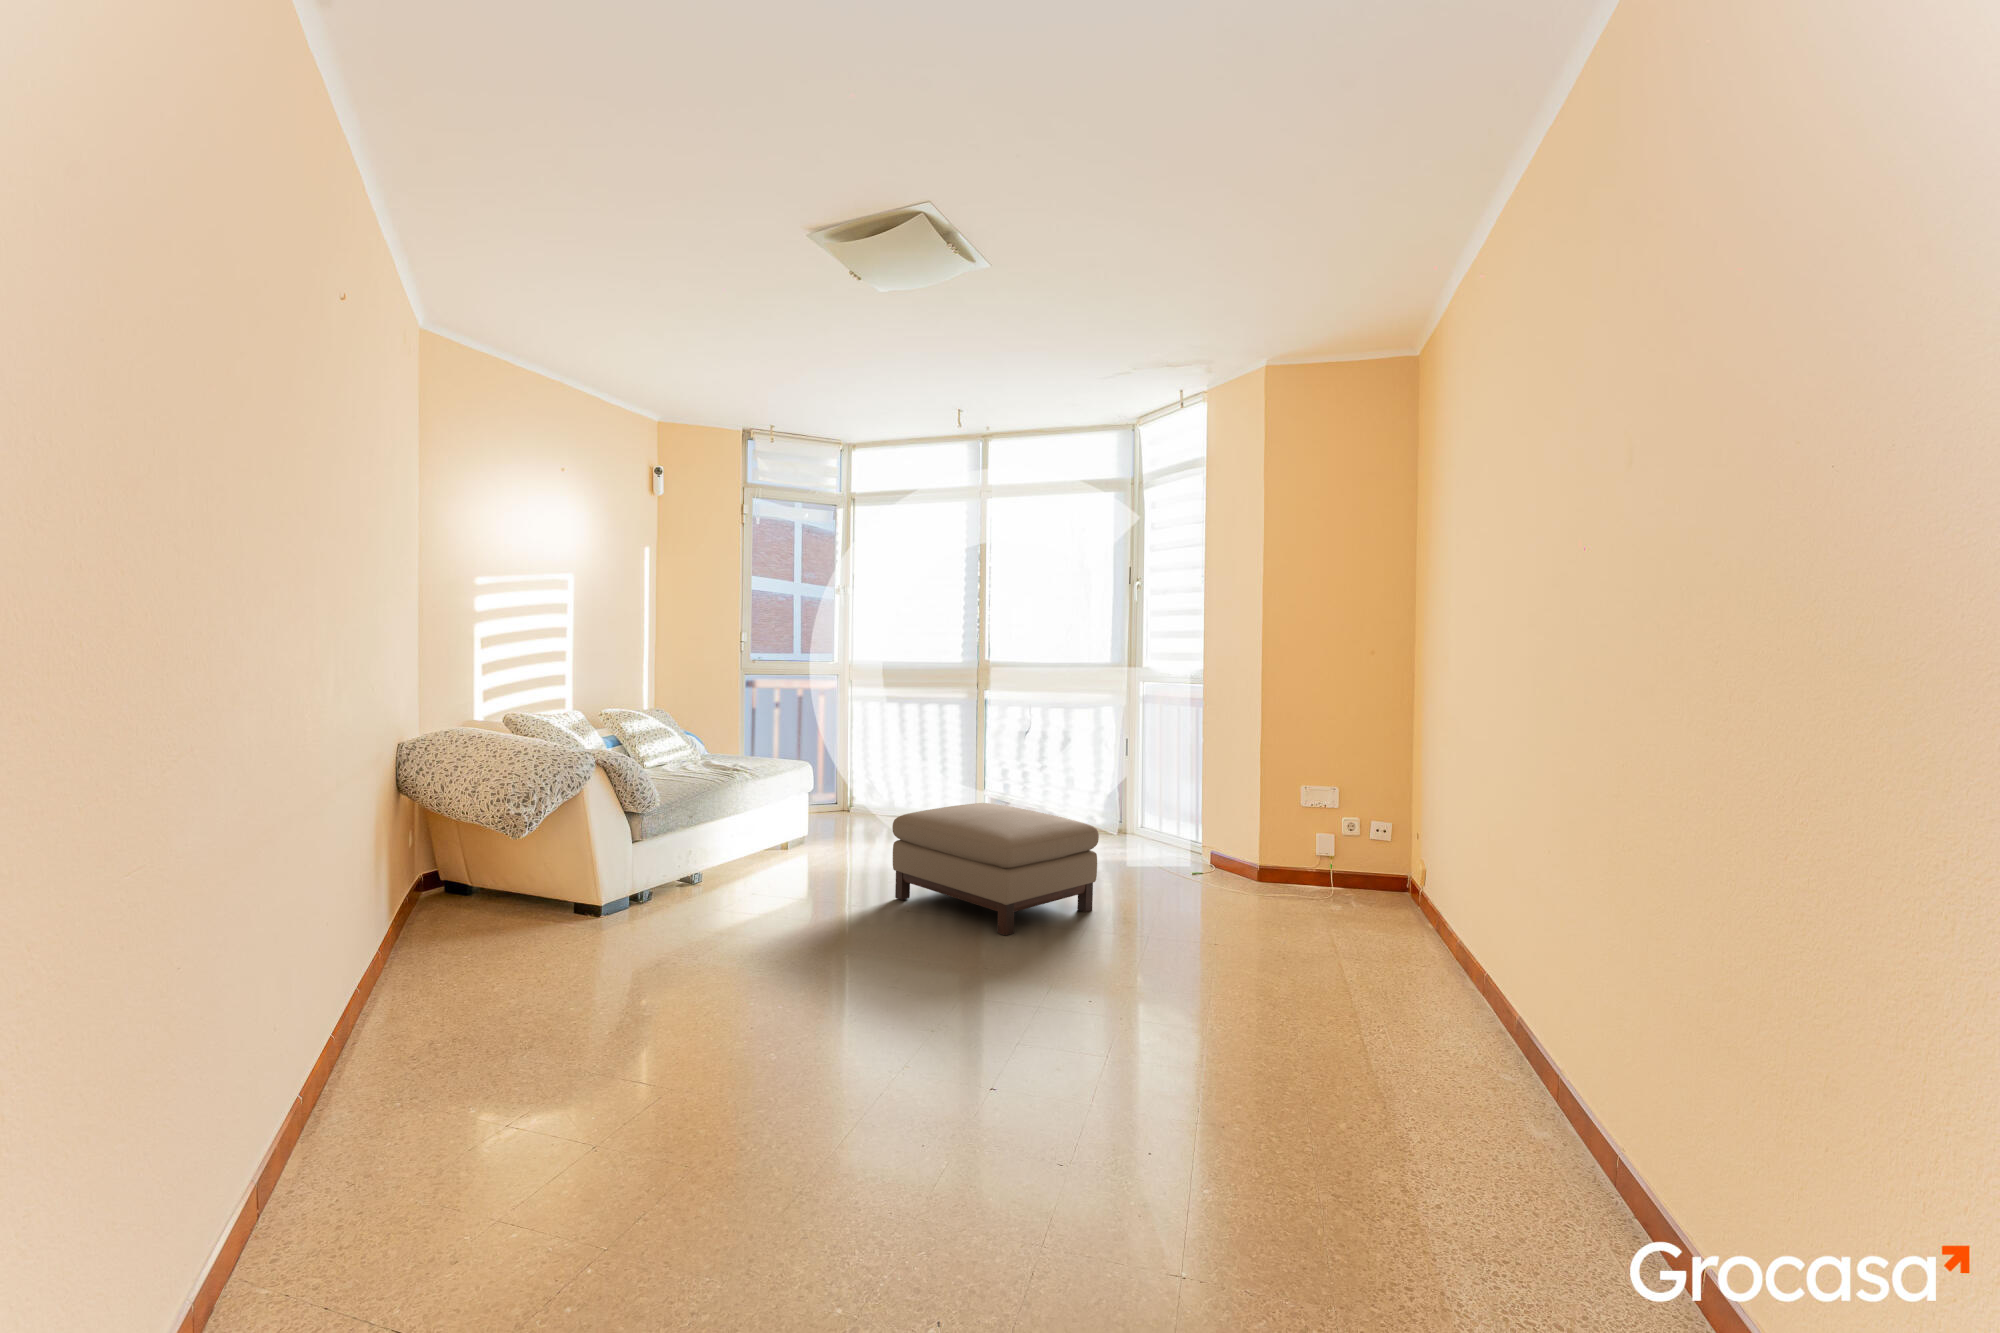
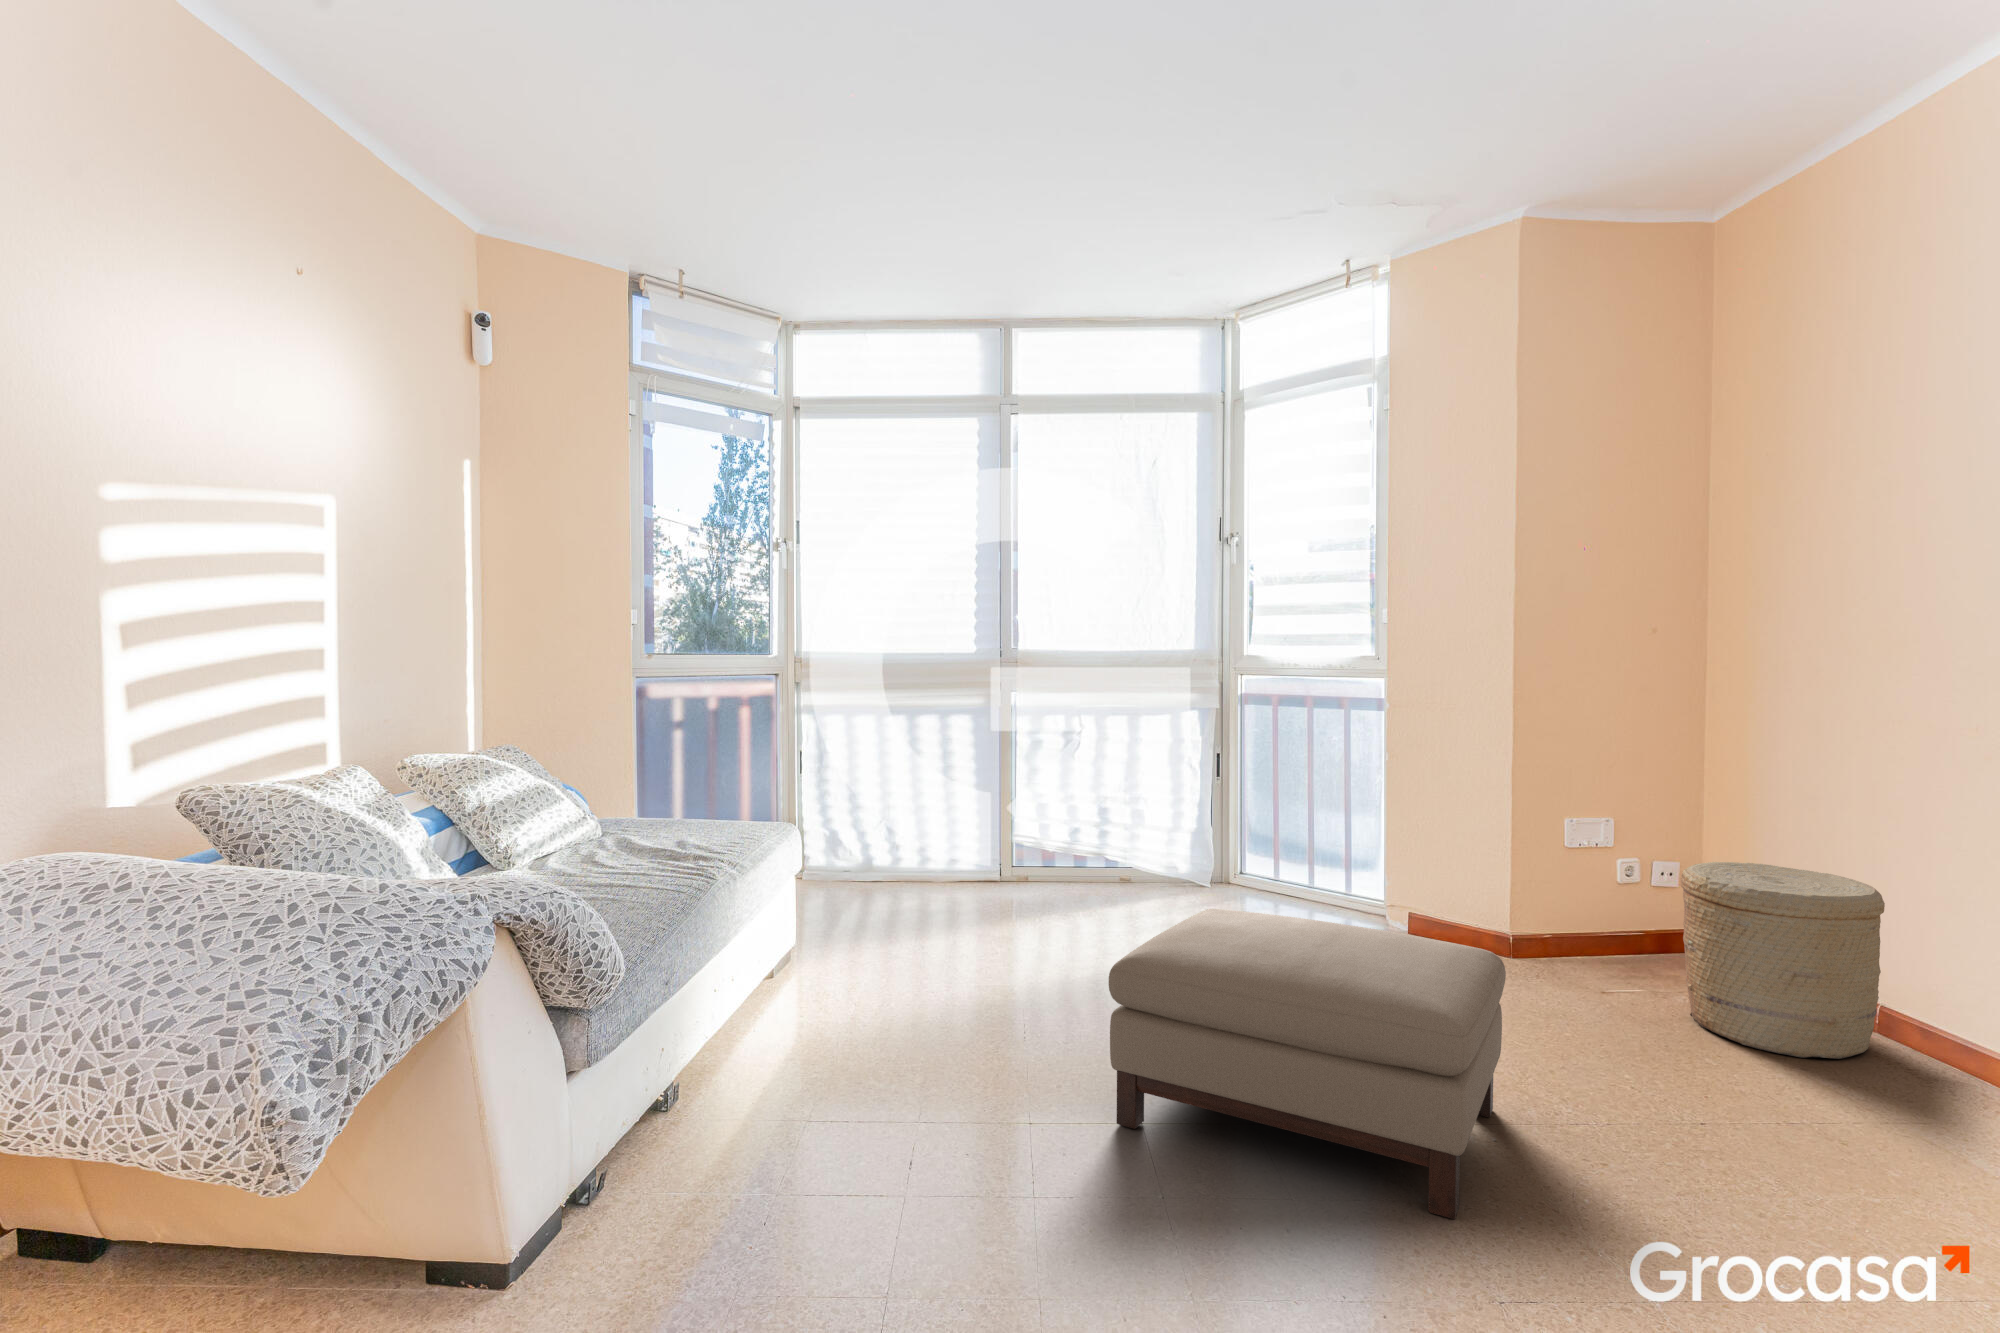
woven basket: none [1275,799,1378,911] -> present [1681,862,1885,1059]

